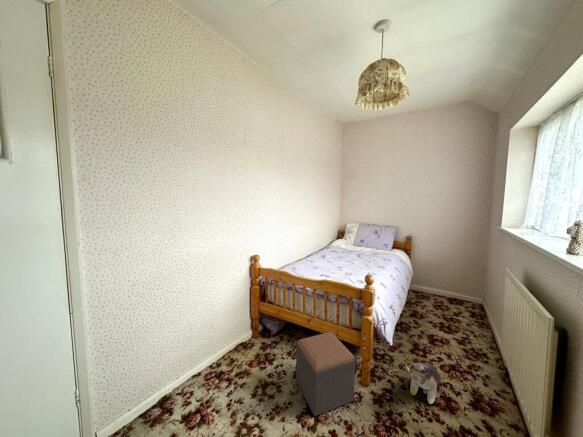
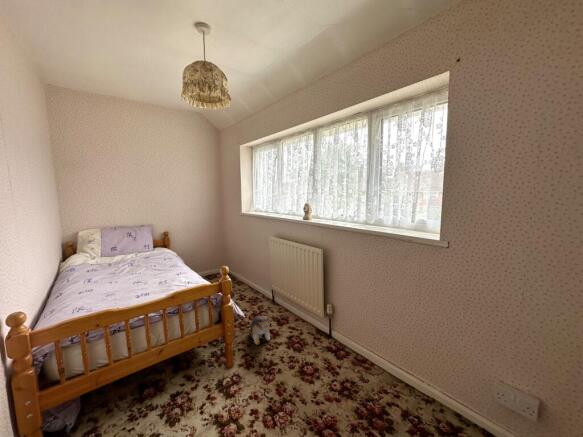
footstool: present [296,332,355,416] -> none [176,339,238,425]

